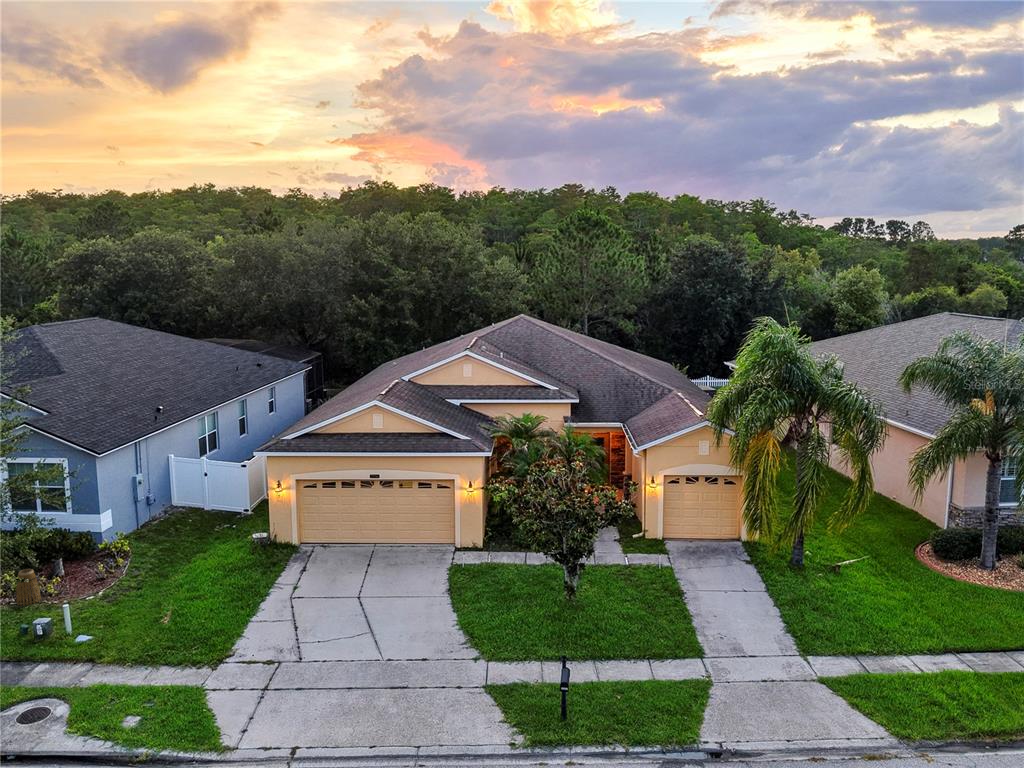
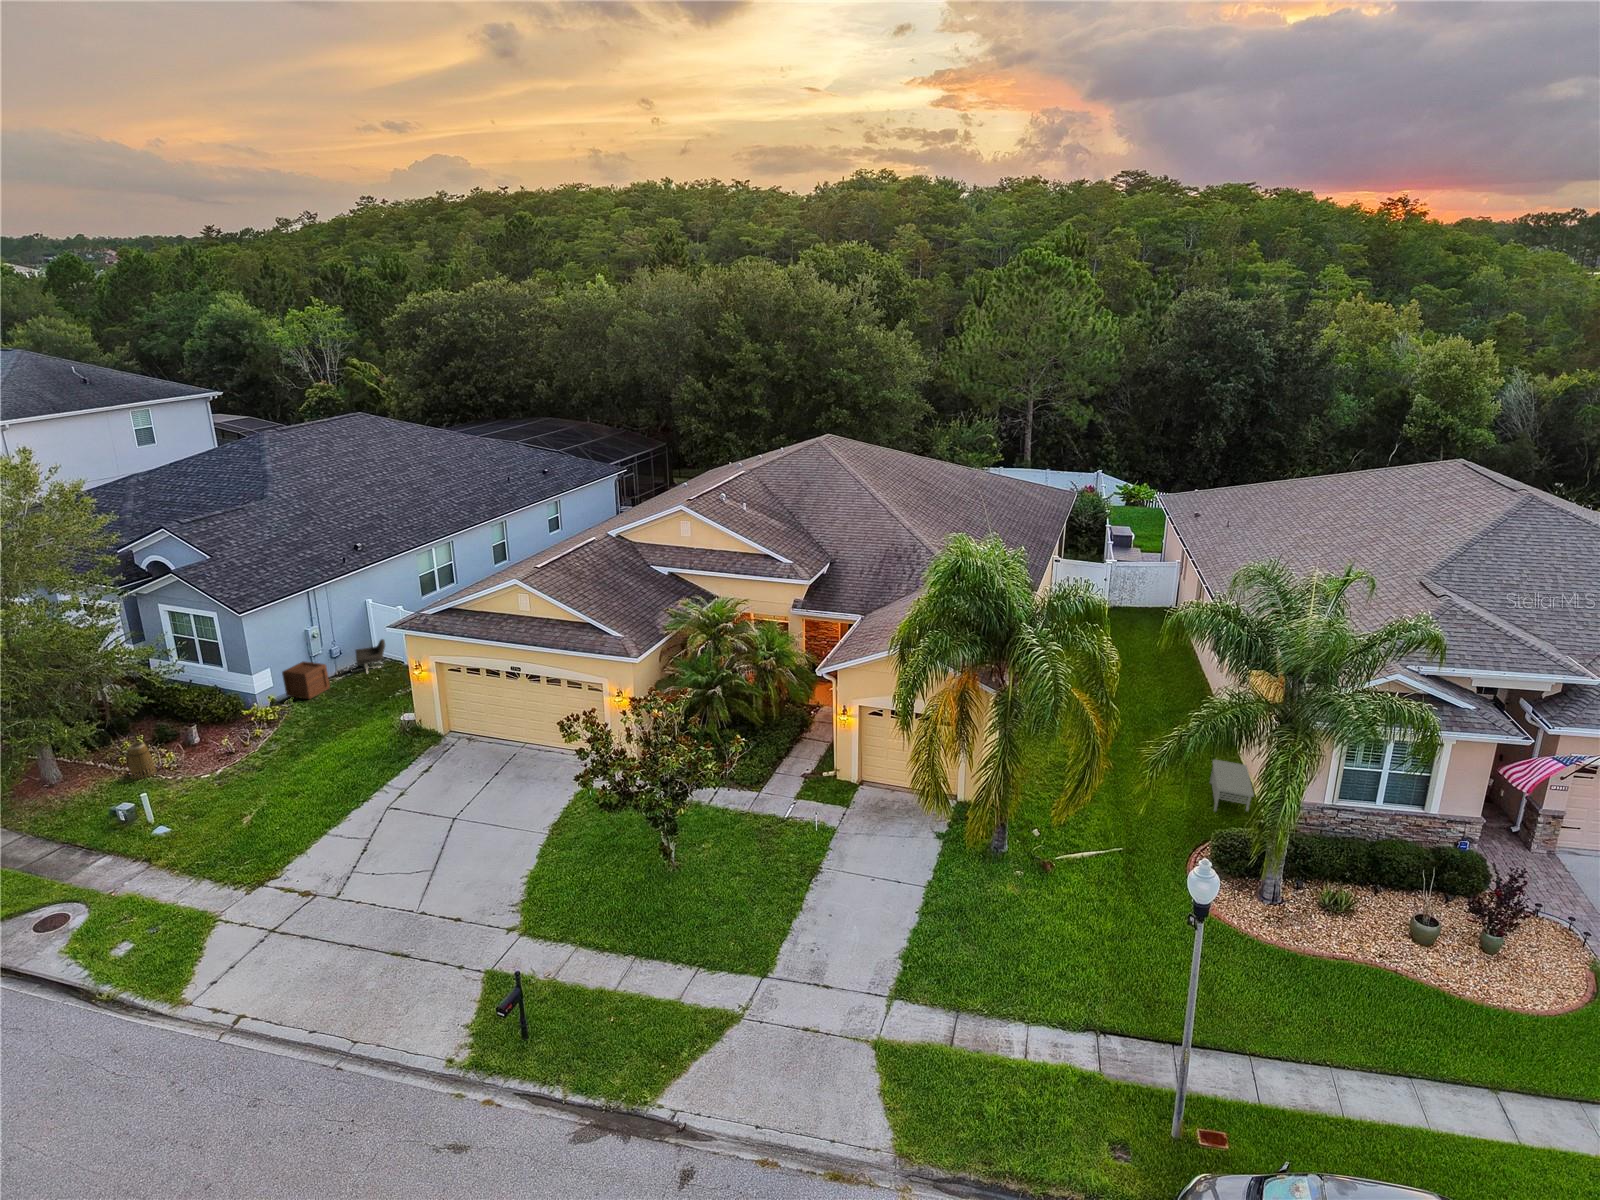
lounge chair: none [172,485,204,515] -> present [356,639,385,672]
storage bench: none [893,497,937,530] -> present [1210,760,1254,812]
wooden crate: none [122,504,162,536] -> present [282,661,330,699]

